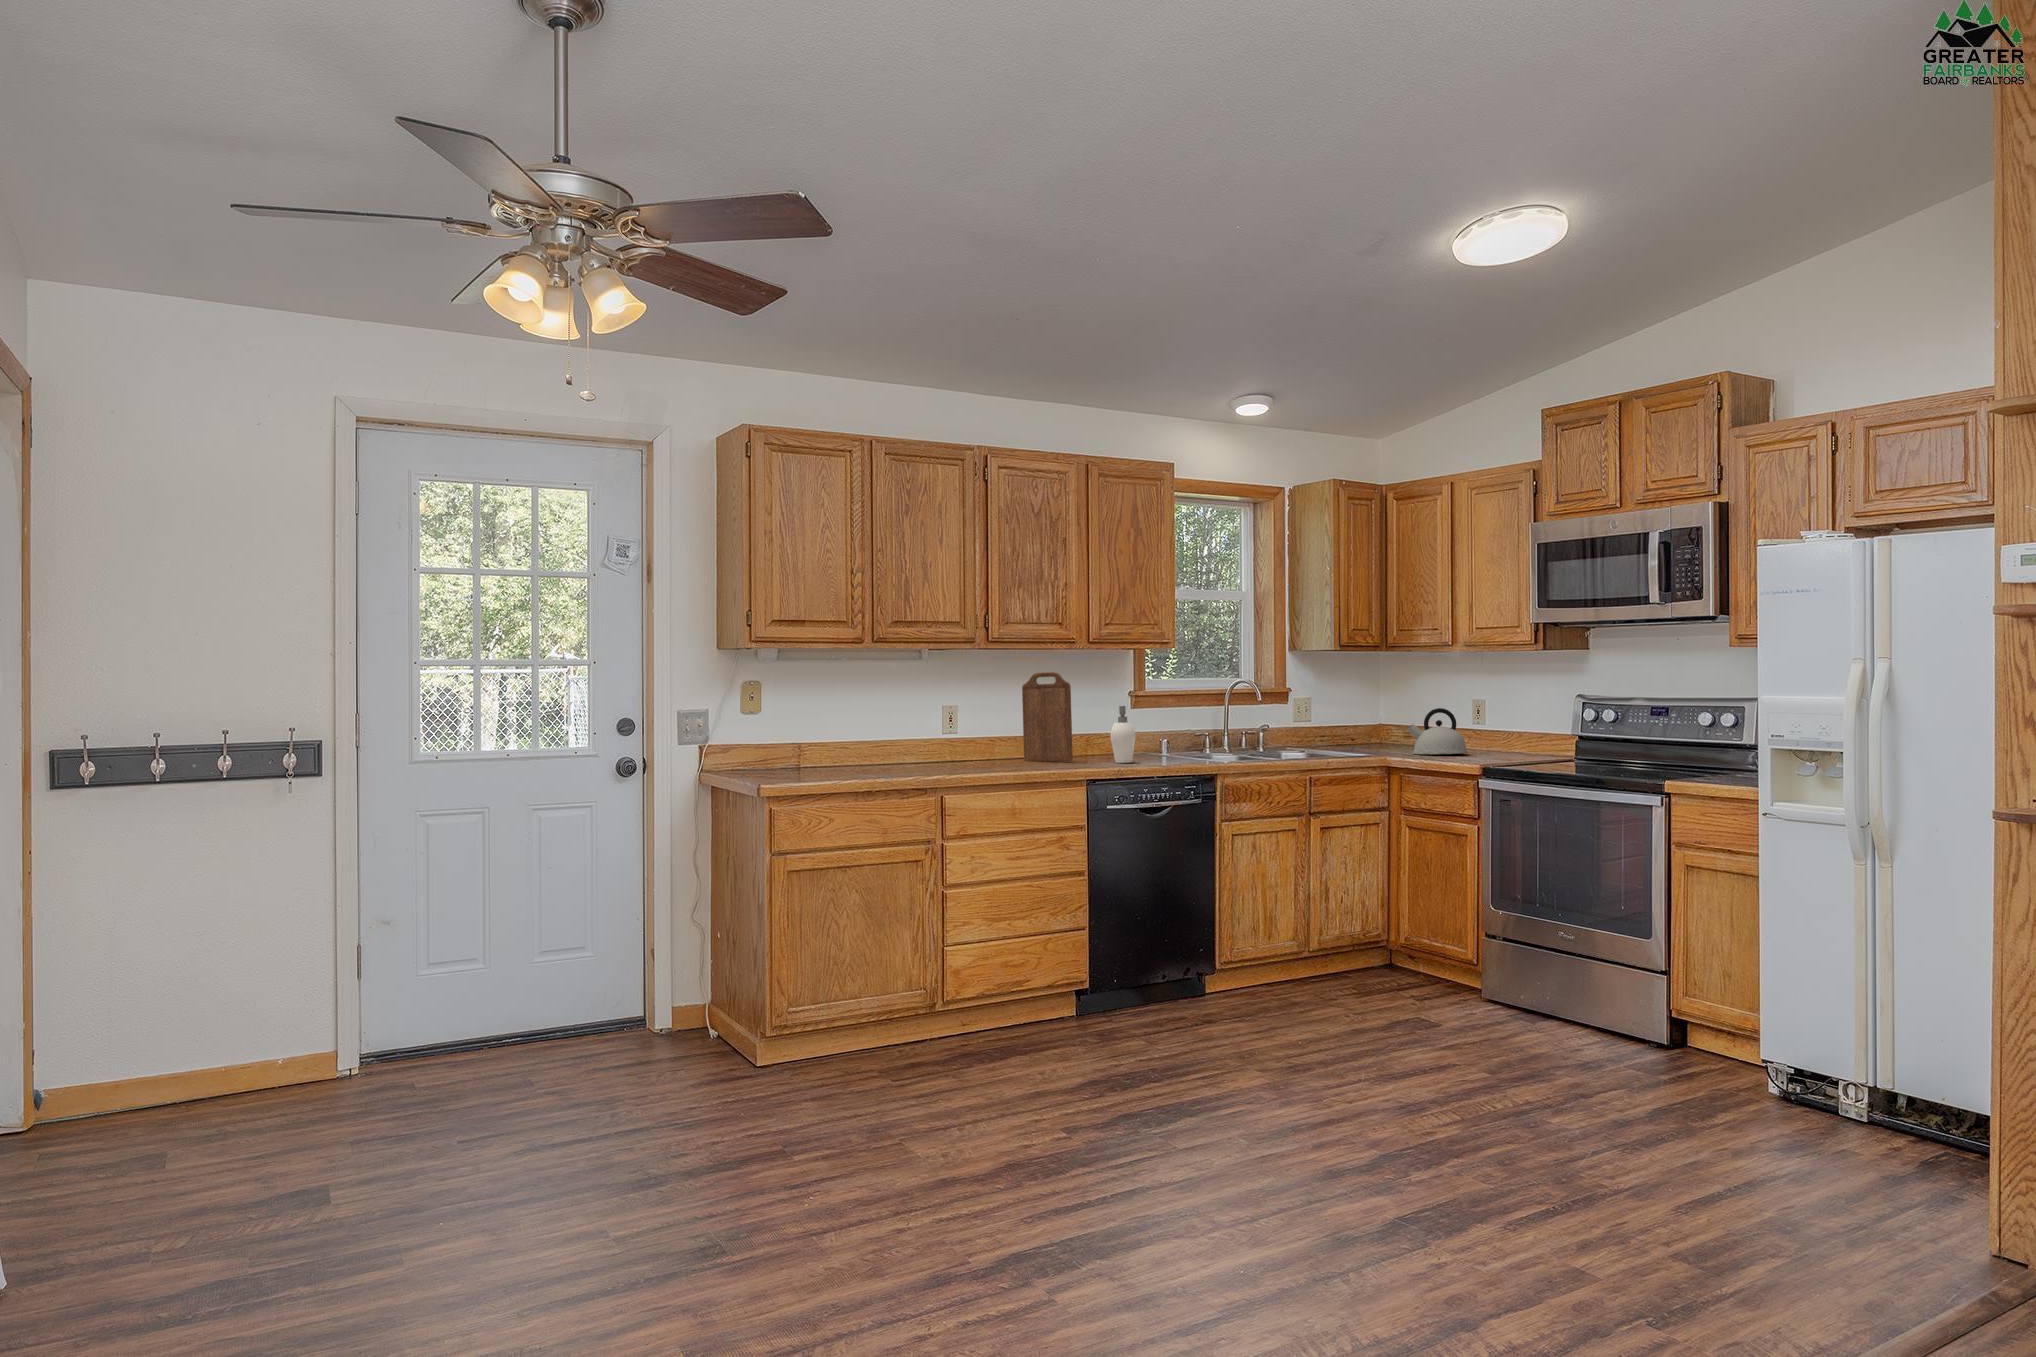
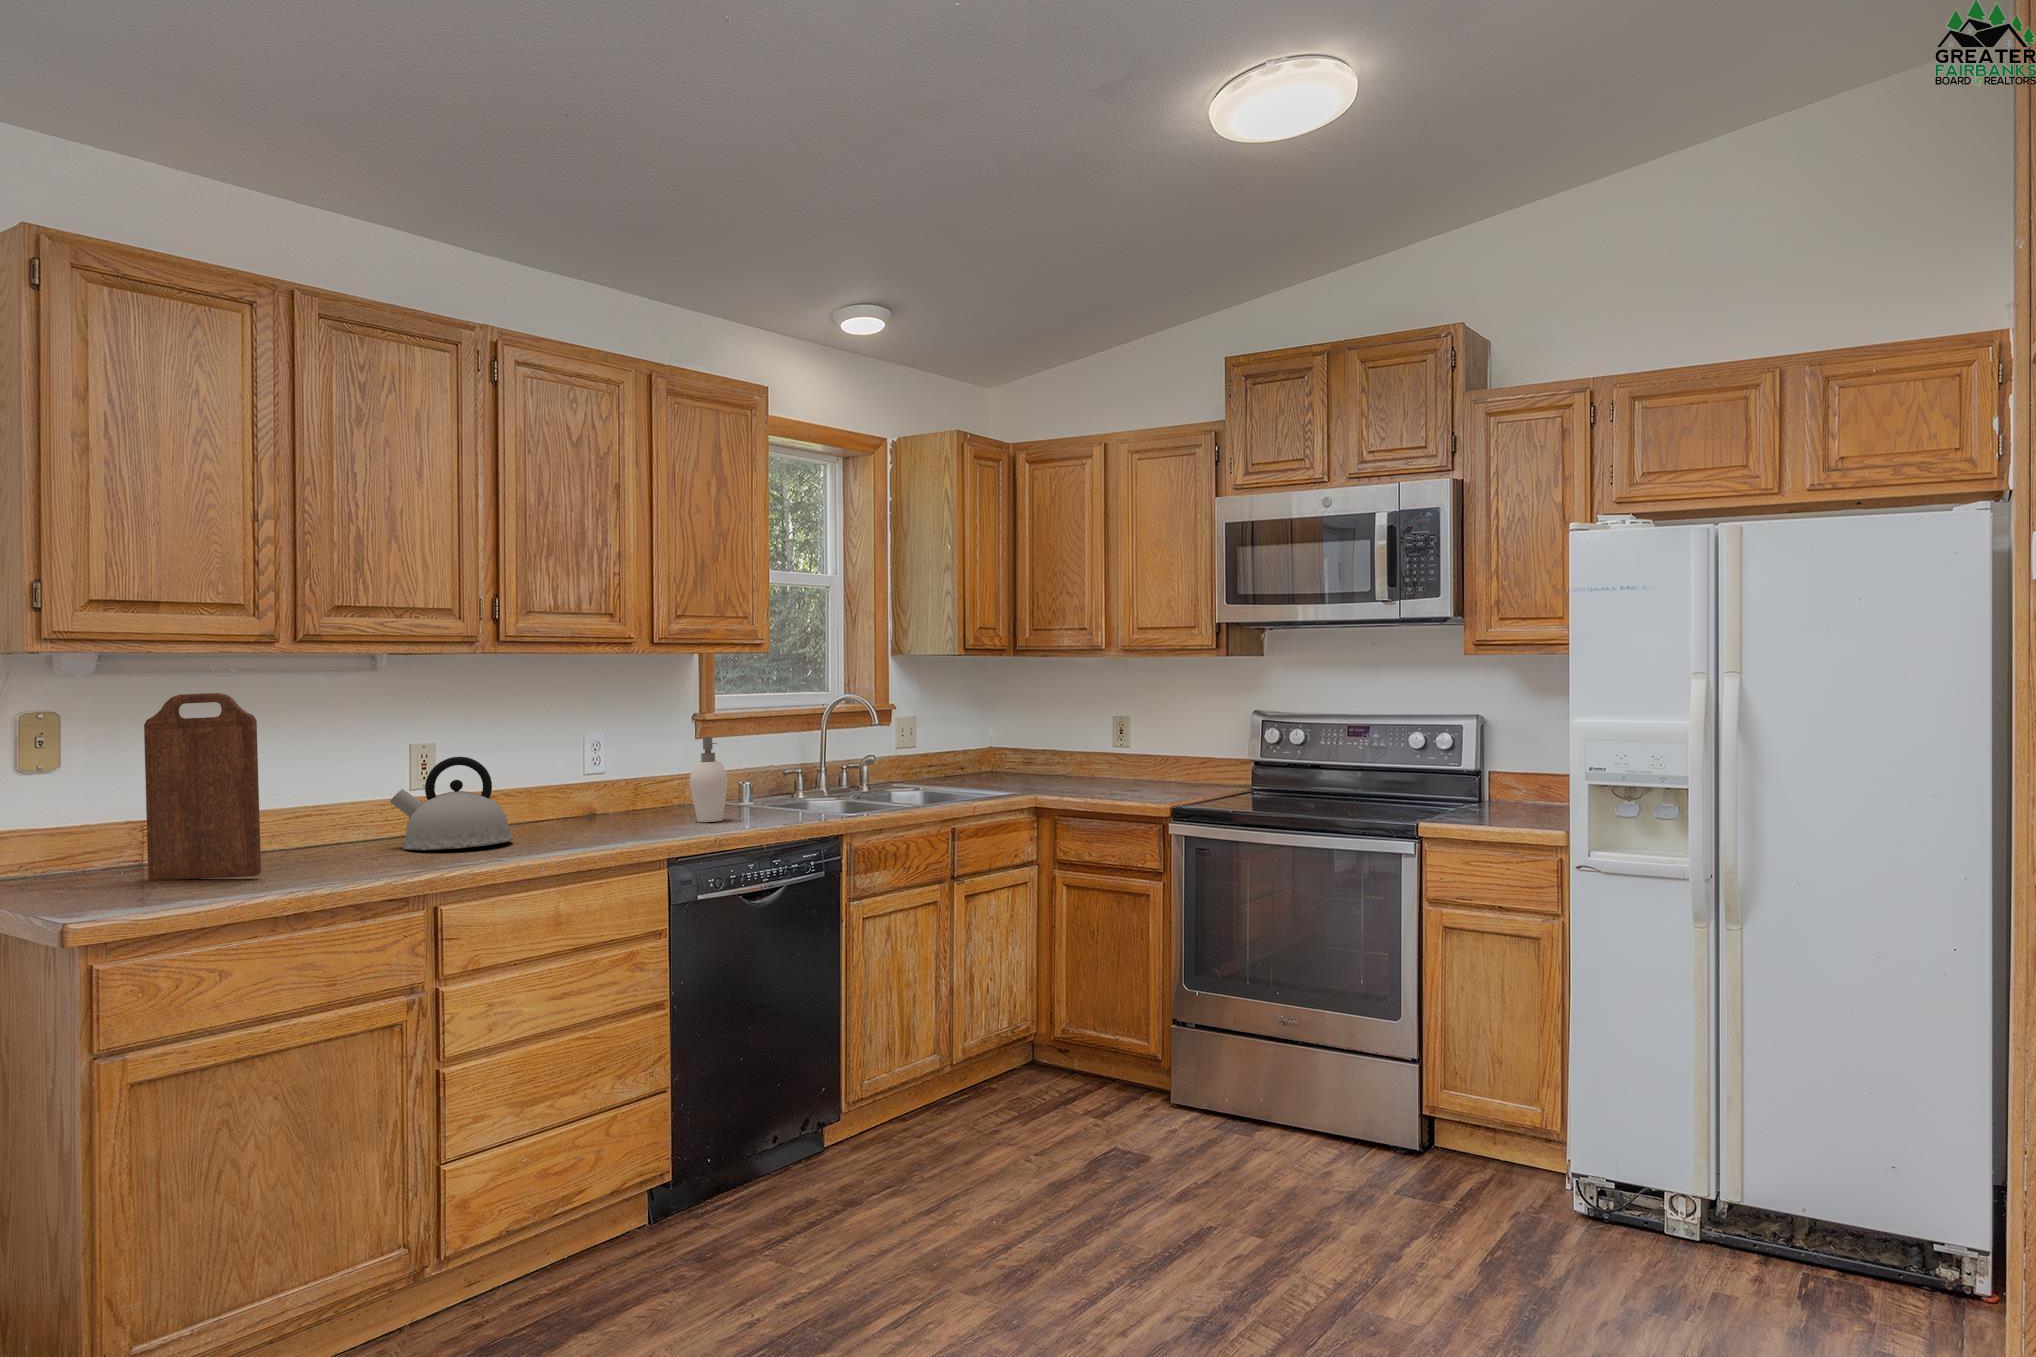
cutting board: present [1022,672,1073,761] -> present [144,693,261,880]
kettle: present [1407,708,1468,754] -> present [390,757,513,850]

